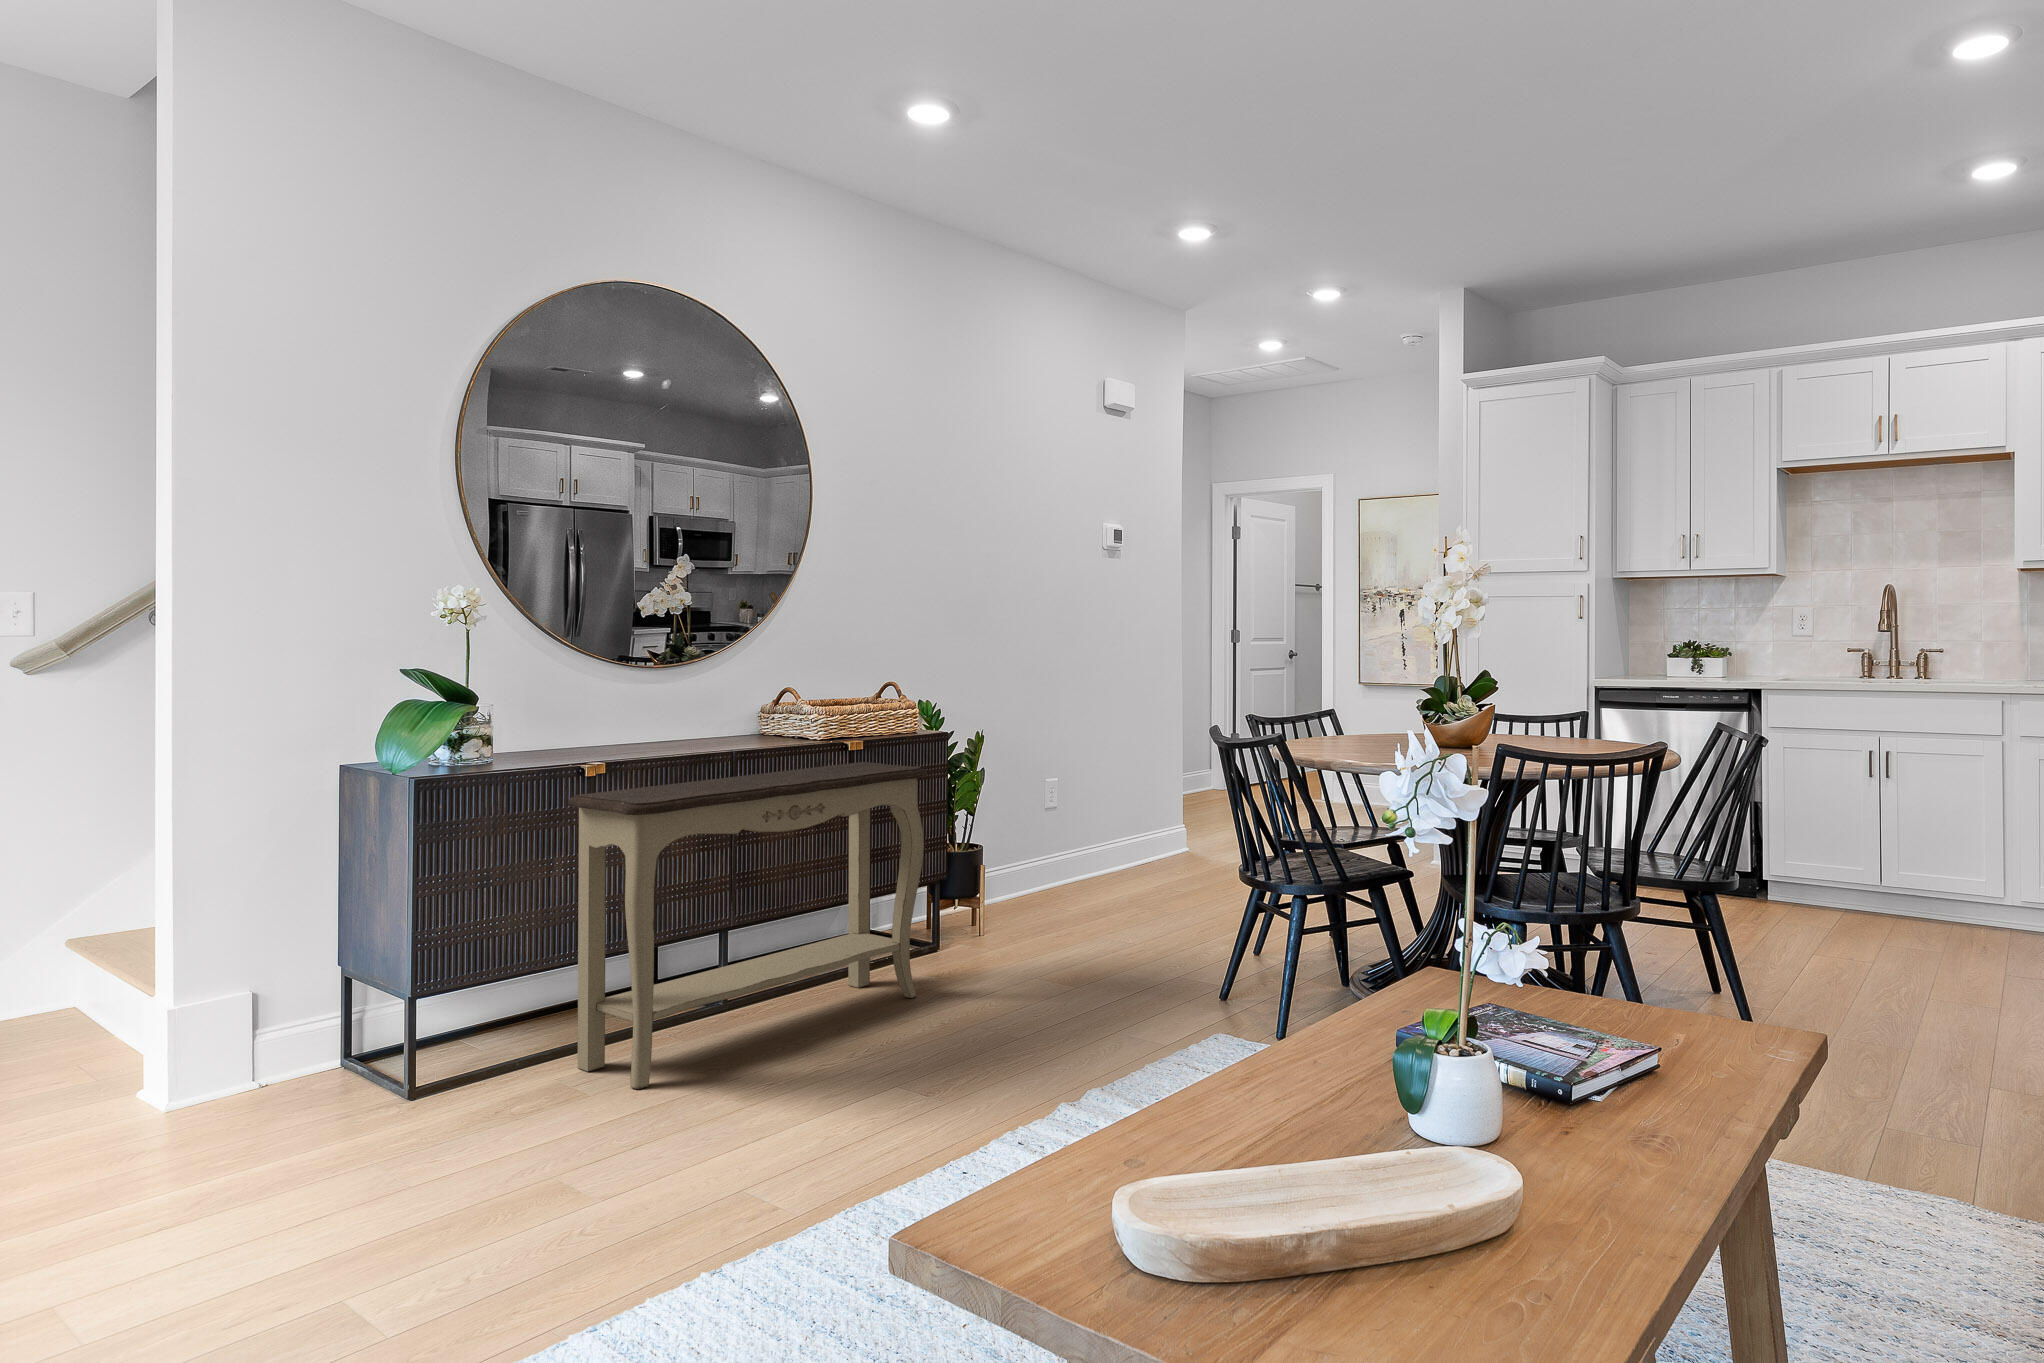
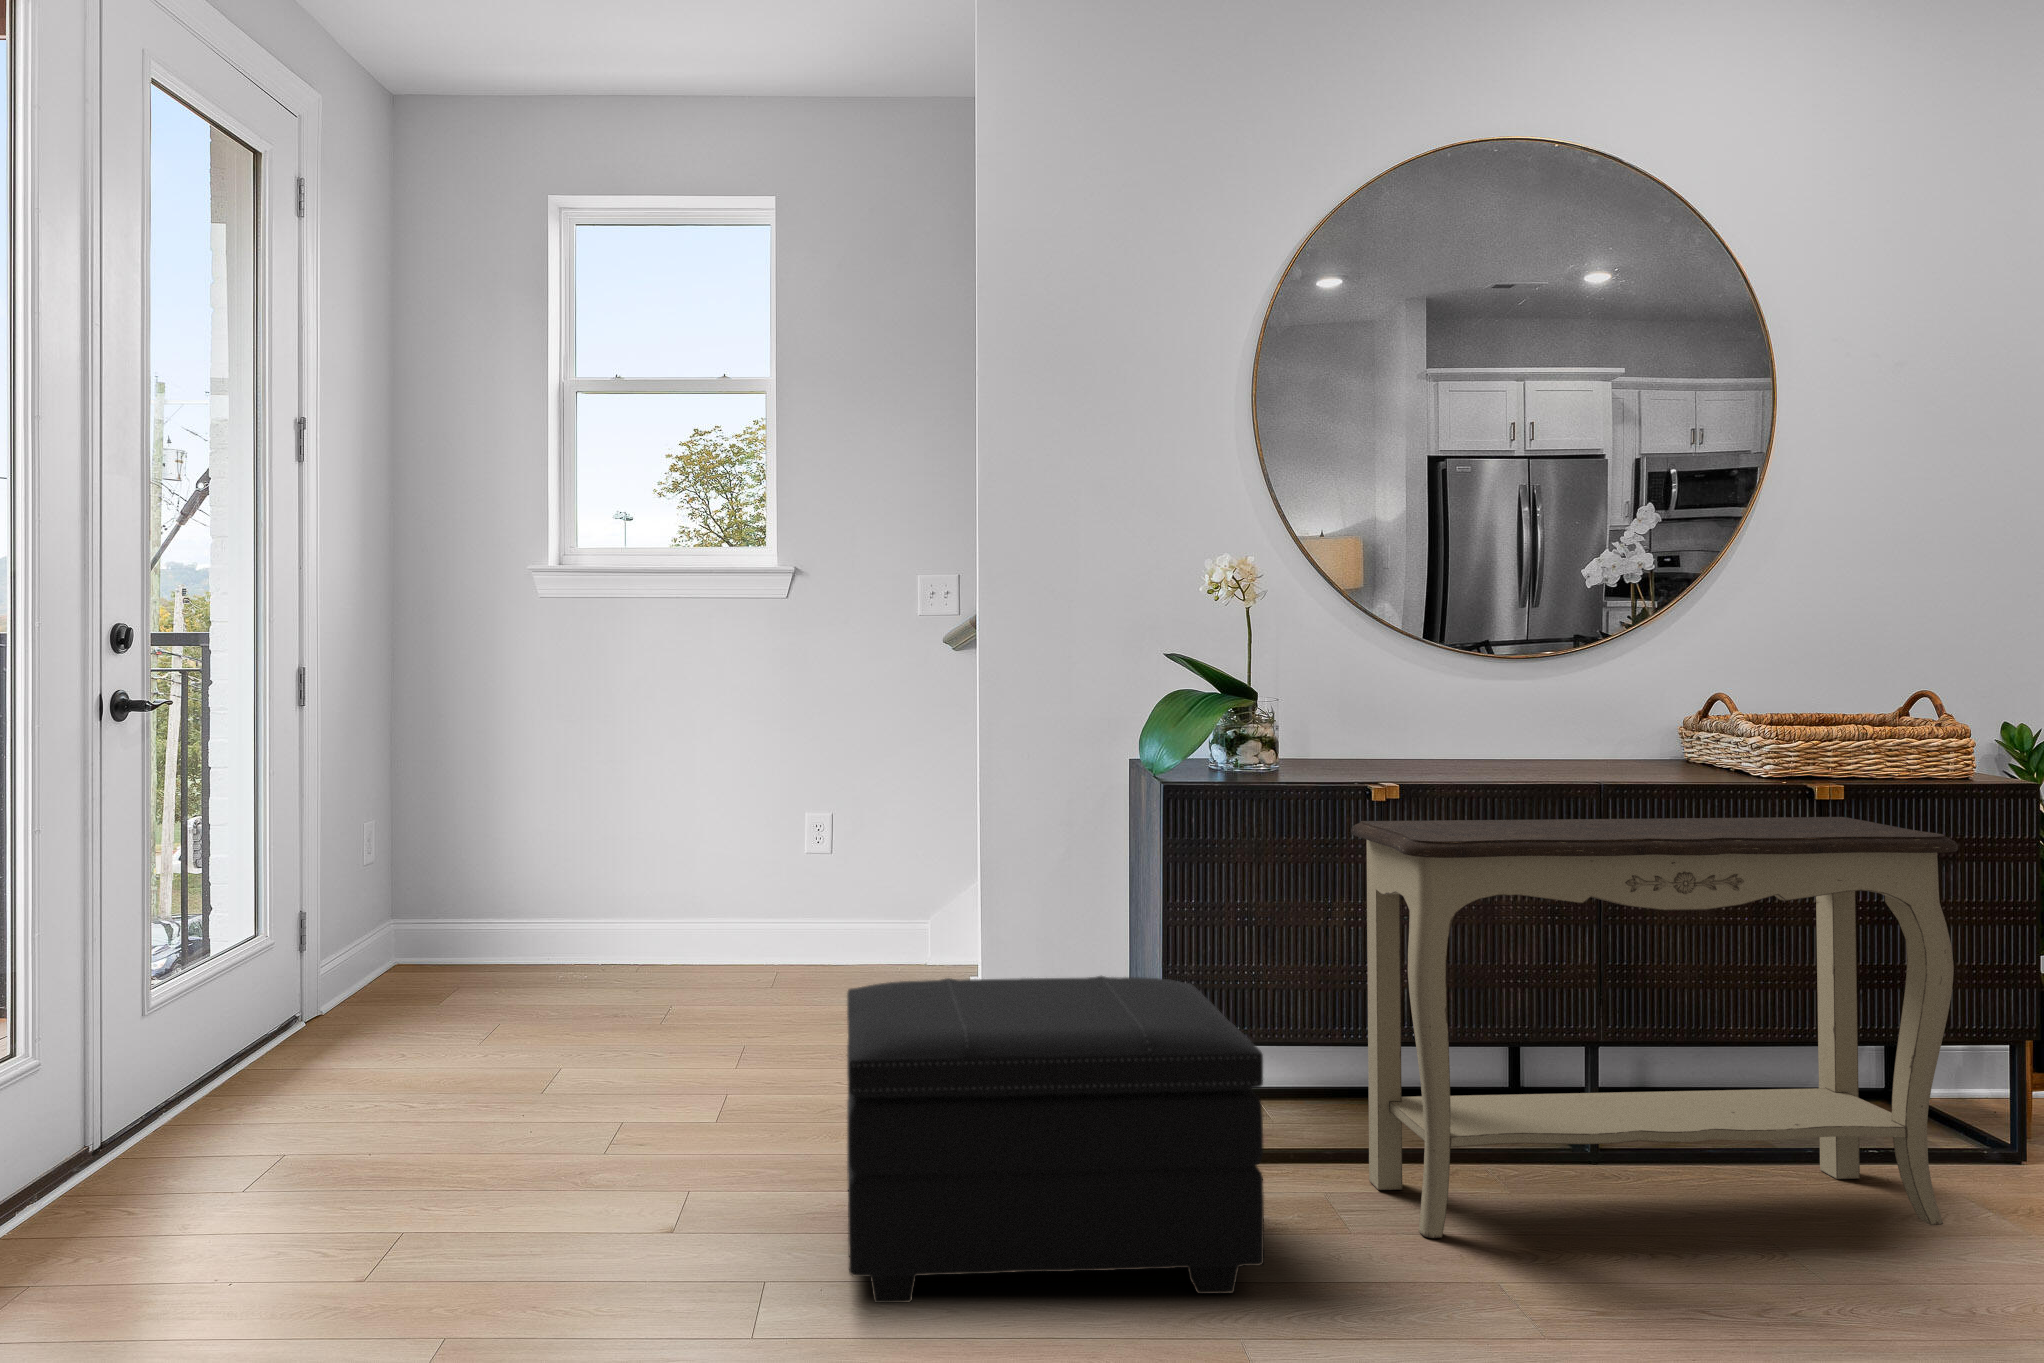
footstool: none [85,944,548,1281] -> present [847,976,1264,1303]

